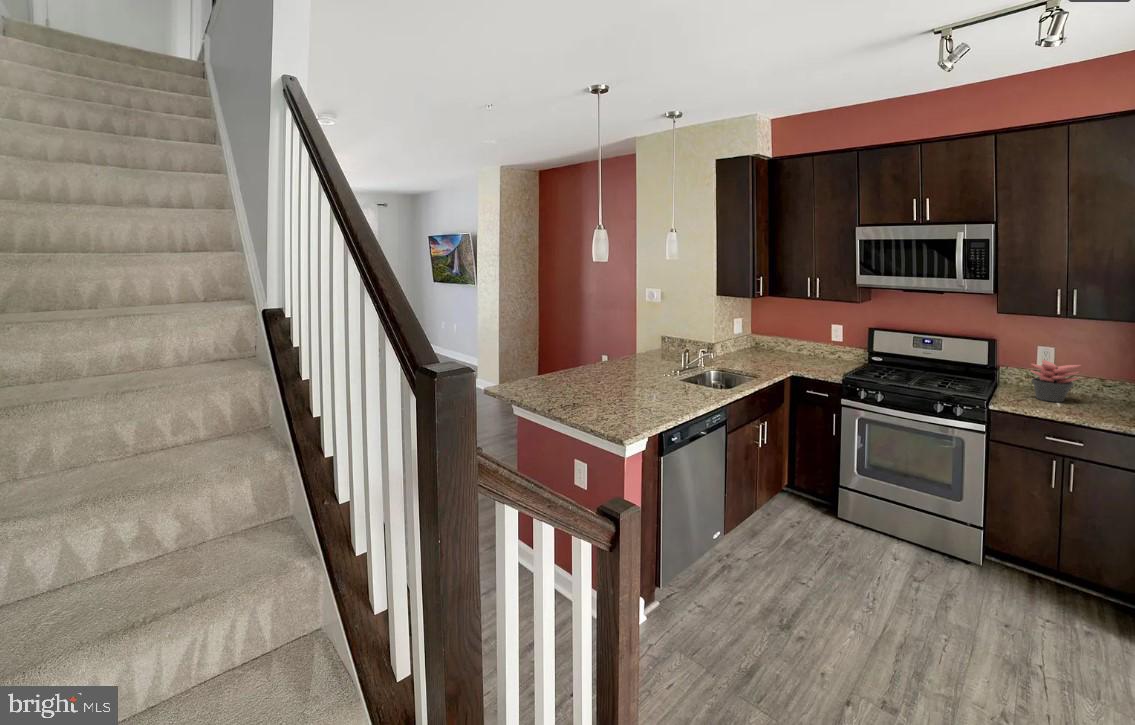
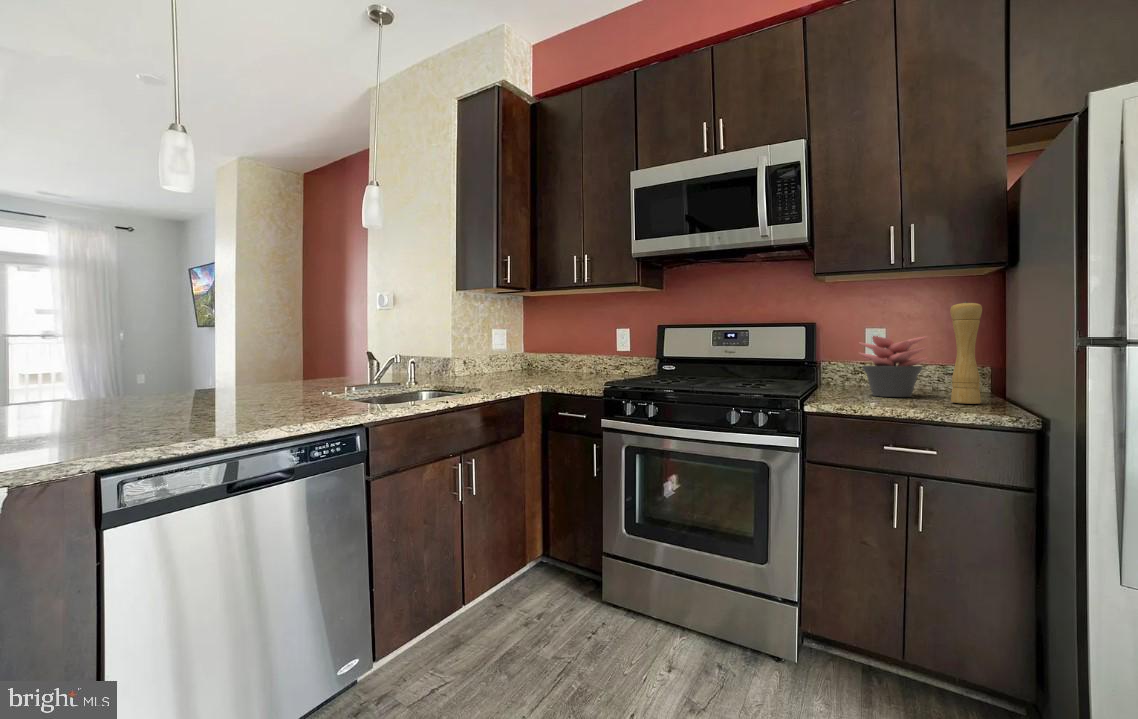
pepper mill: none [1090,351,1120,413] -> present [950,302,982,404]

